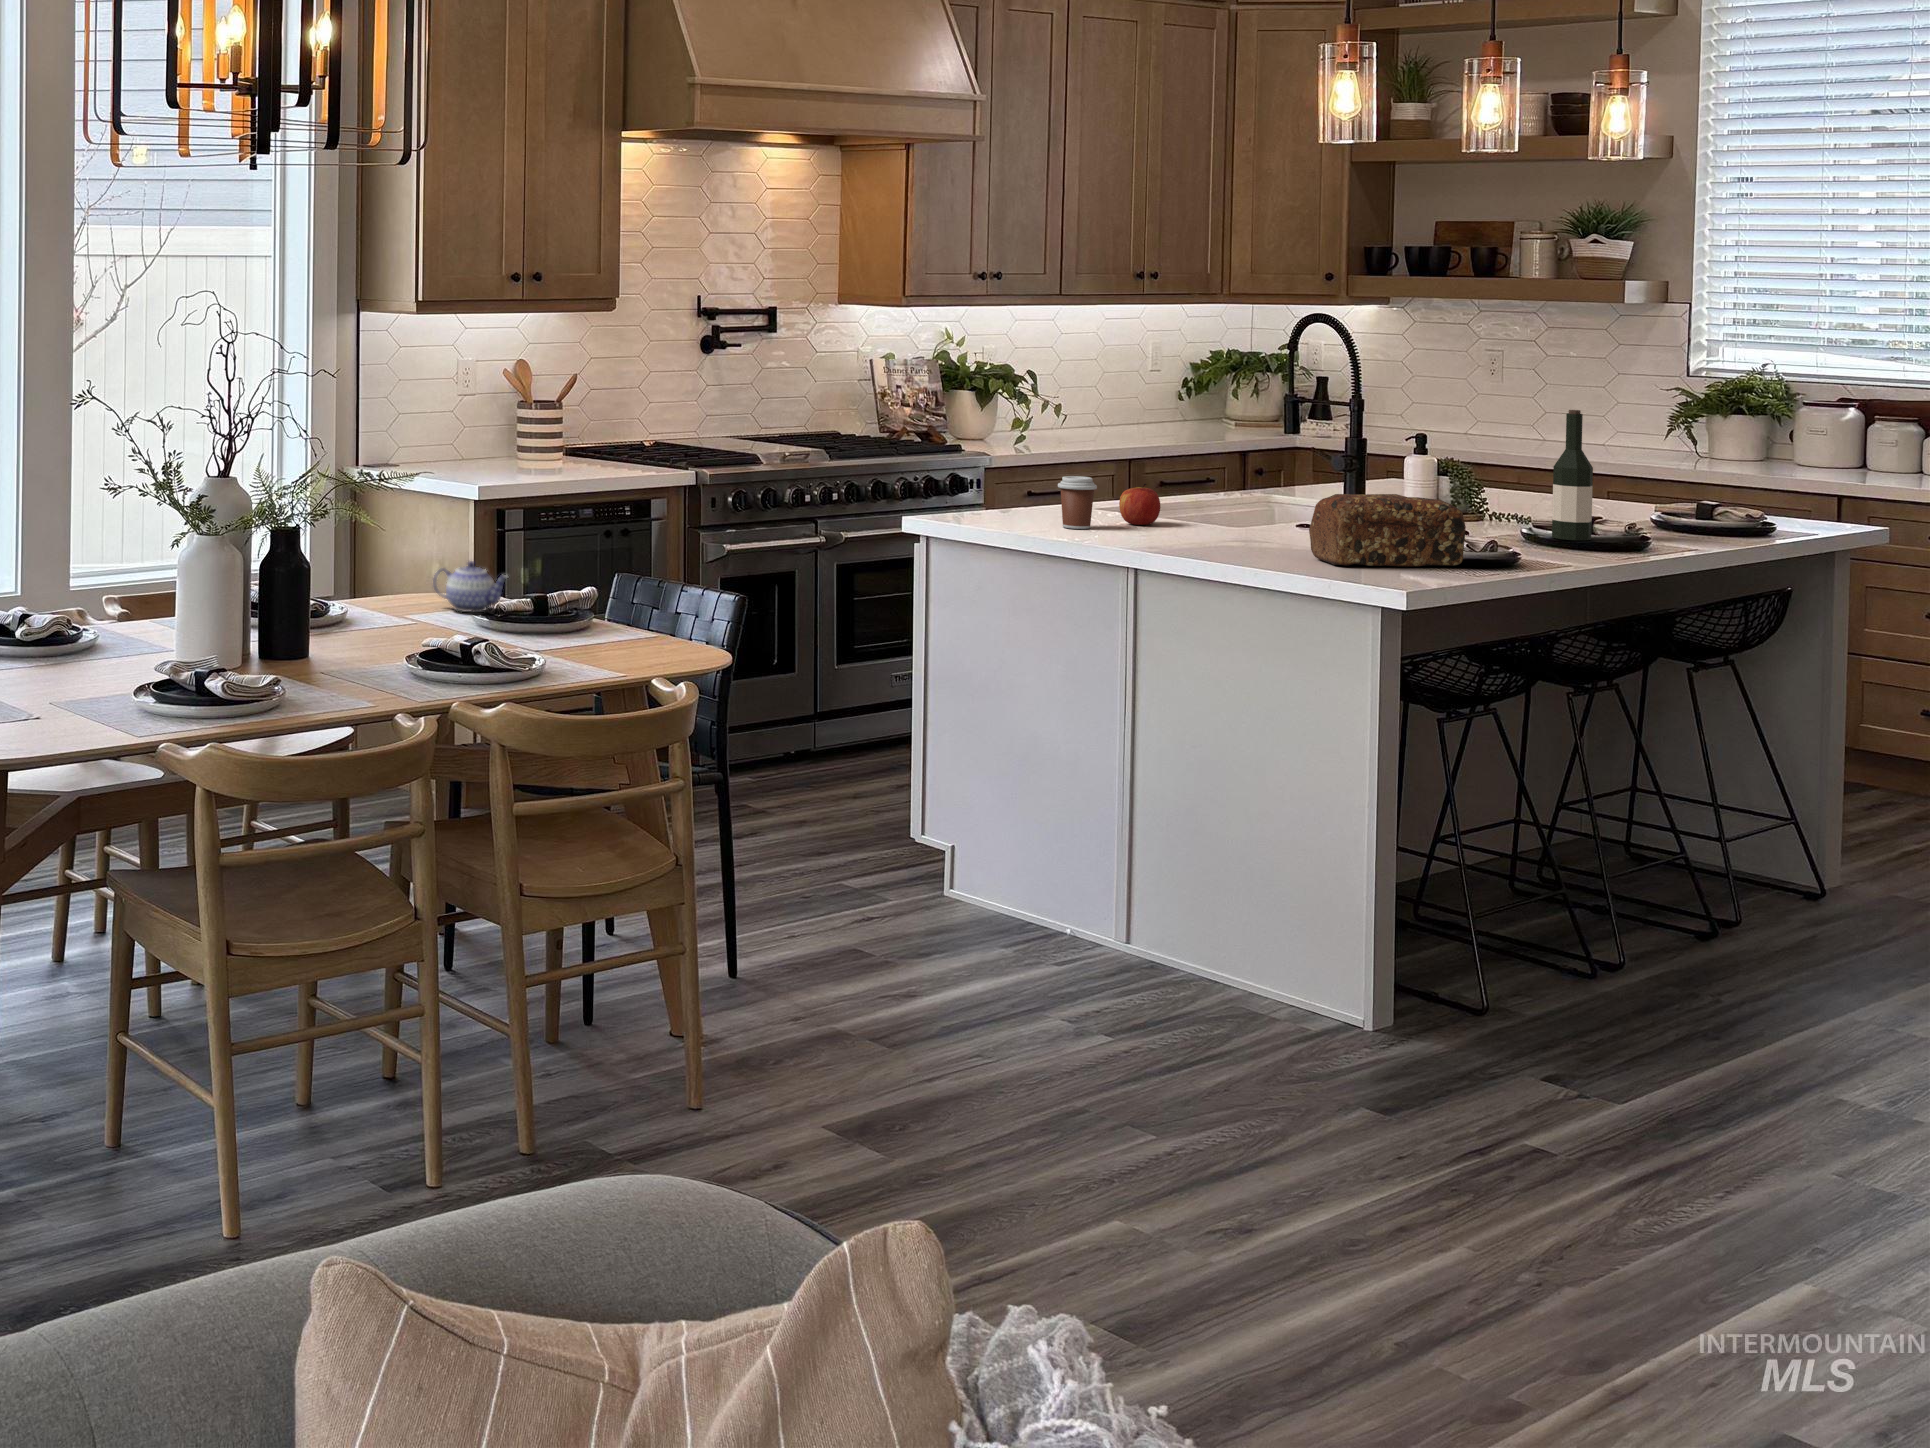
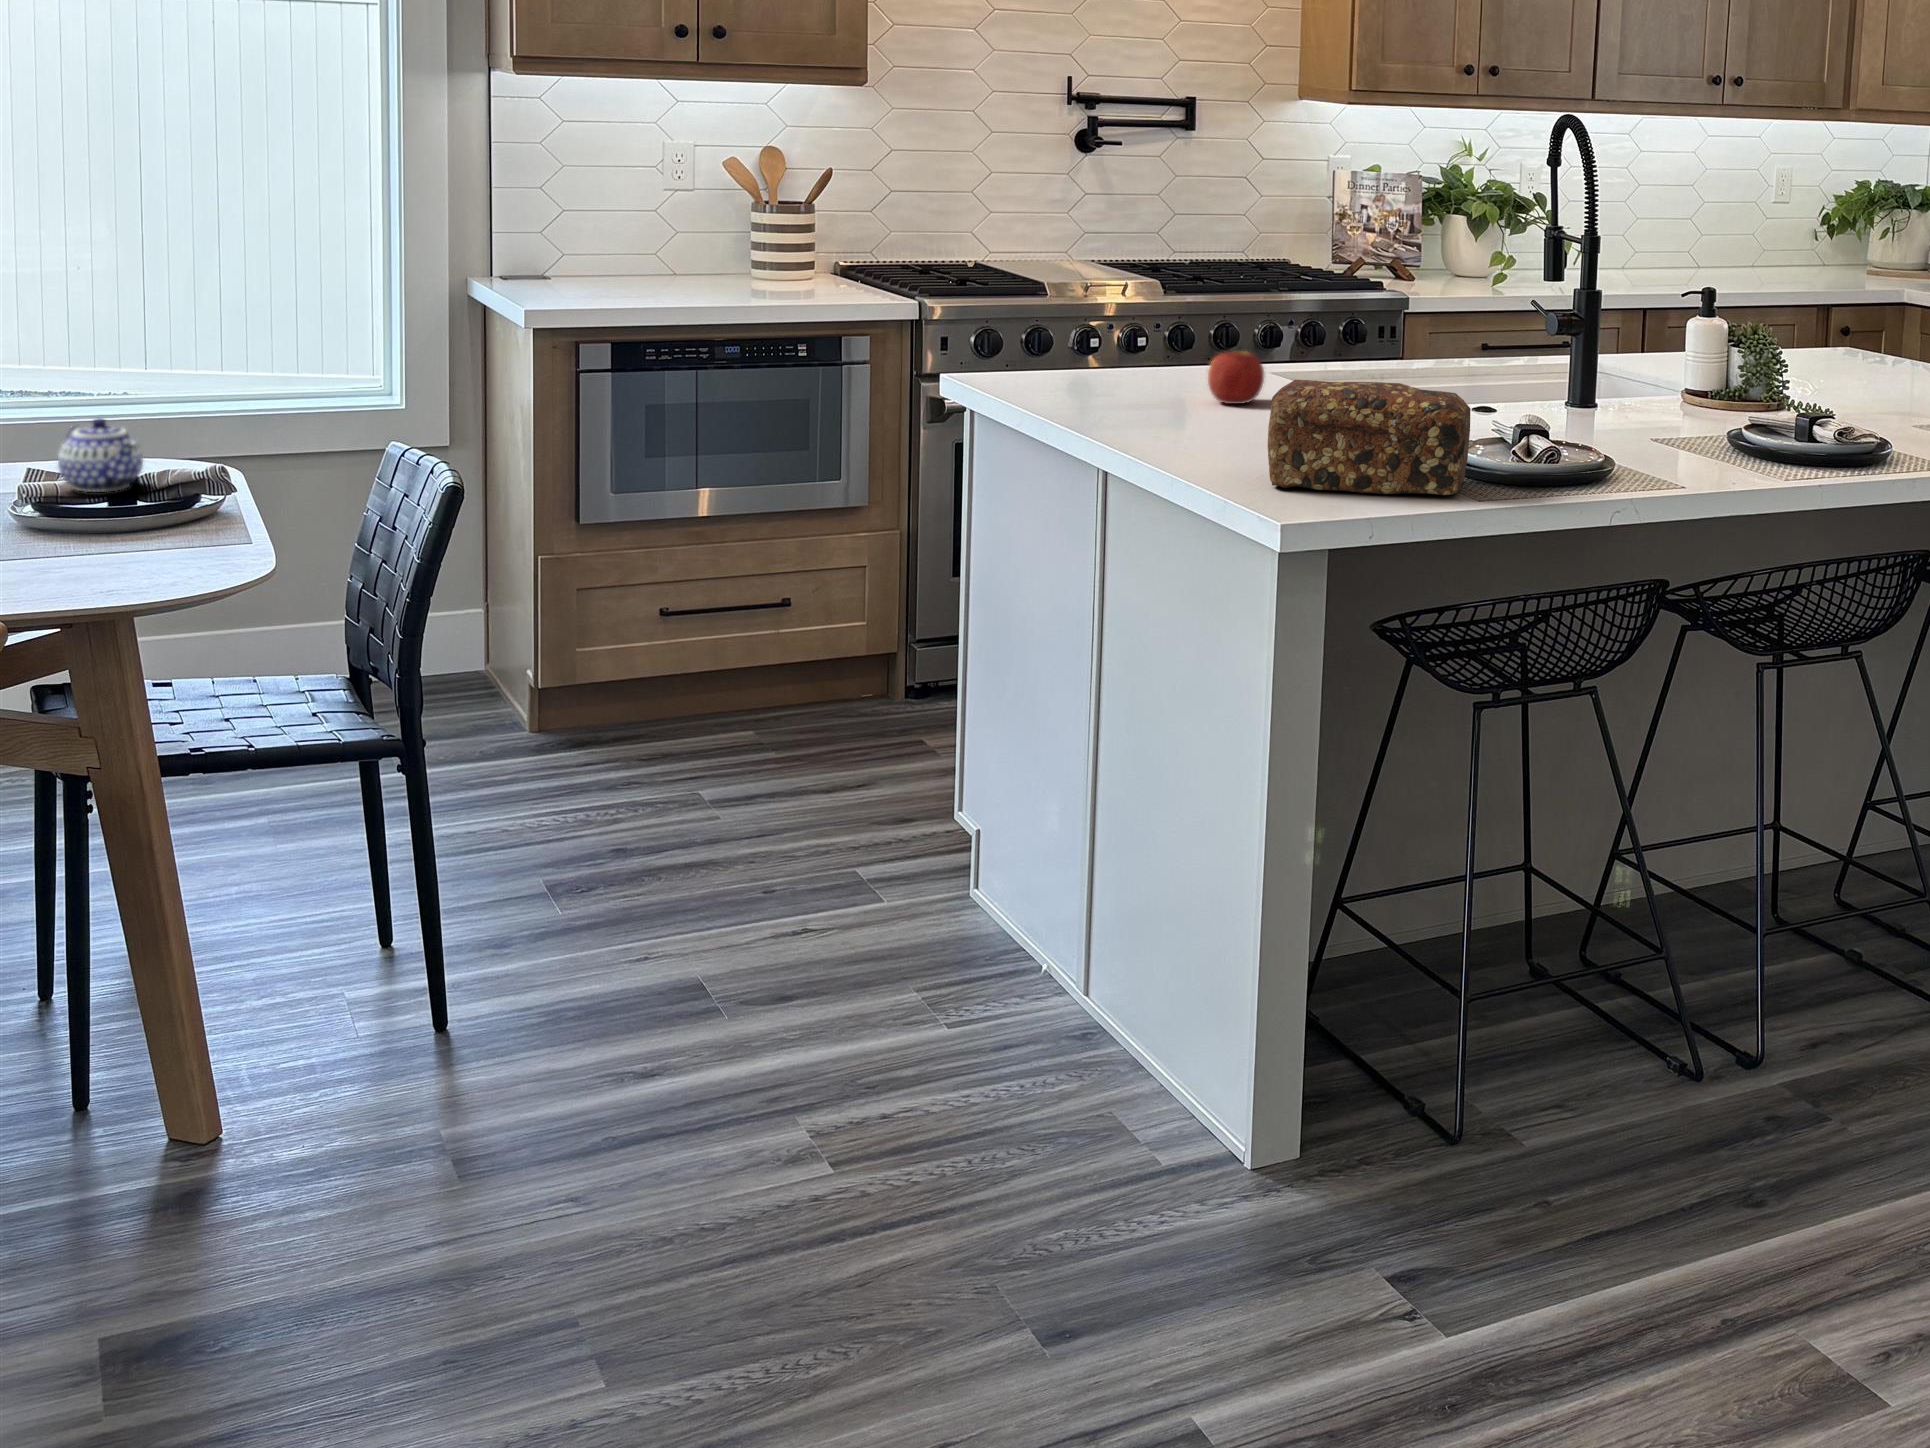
wine bottle: present [1552,410,1593,540] -> none [1757,268,1814,458]
coffee cup: present [1058,476,1097,529] -> none [1100,332,1154,407]

